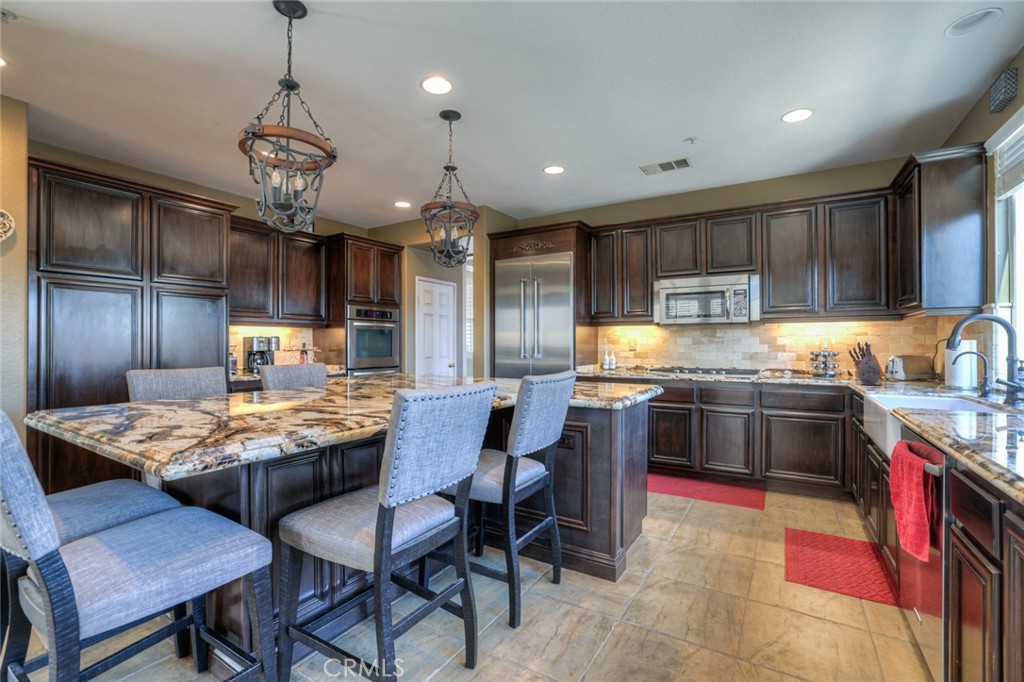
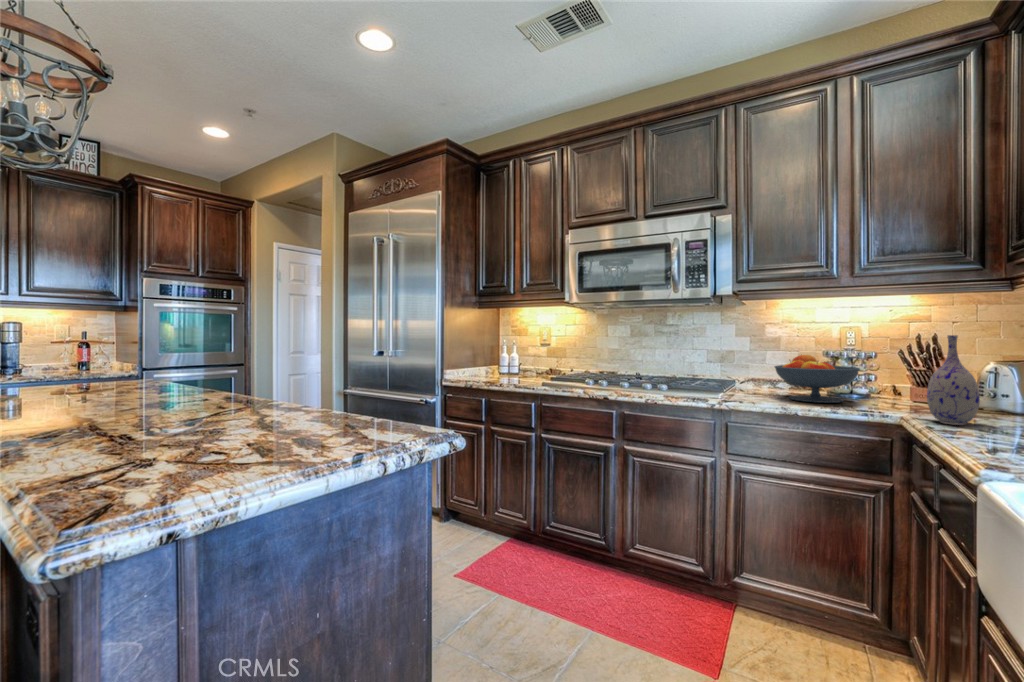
fruit bowl: none [785,354,829,379] -> present [775,355,860,403]

